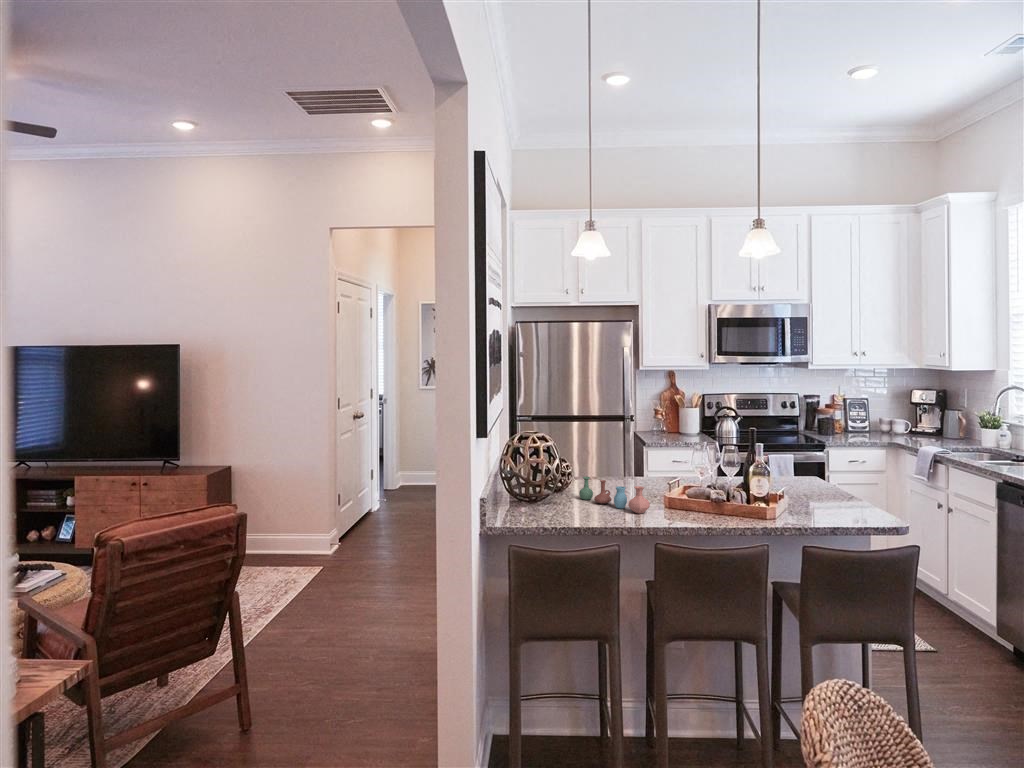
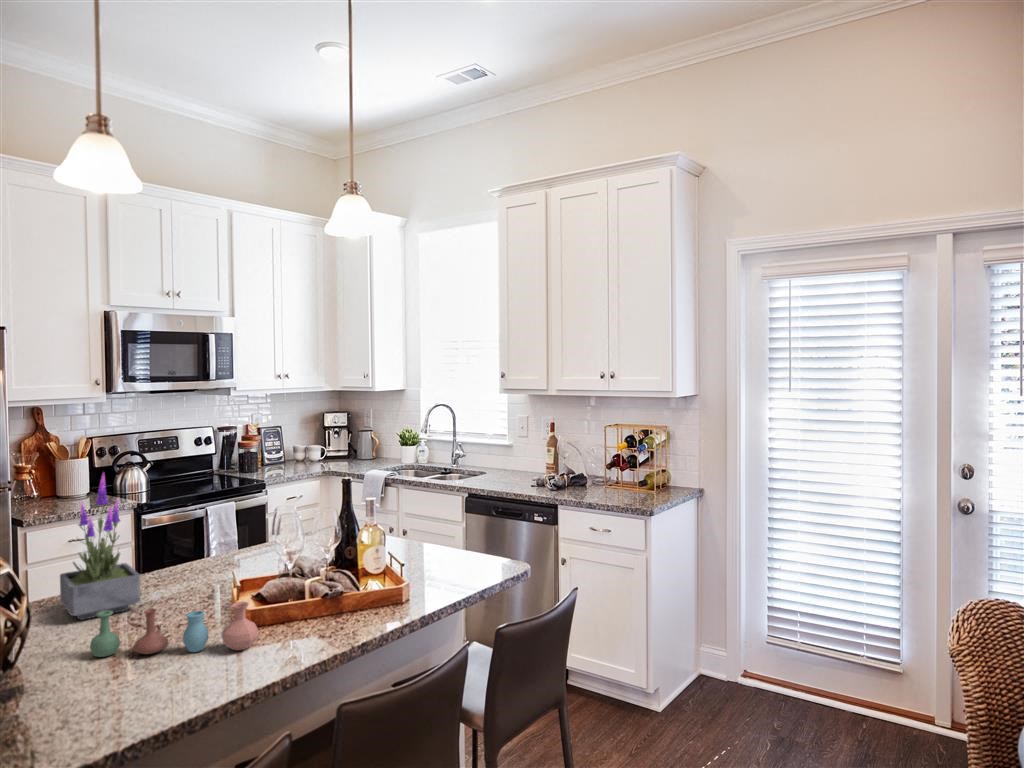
potted plant: none [591,407,629,487] -> present [60,474,140,620]

